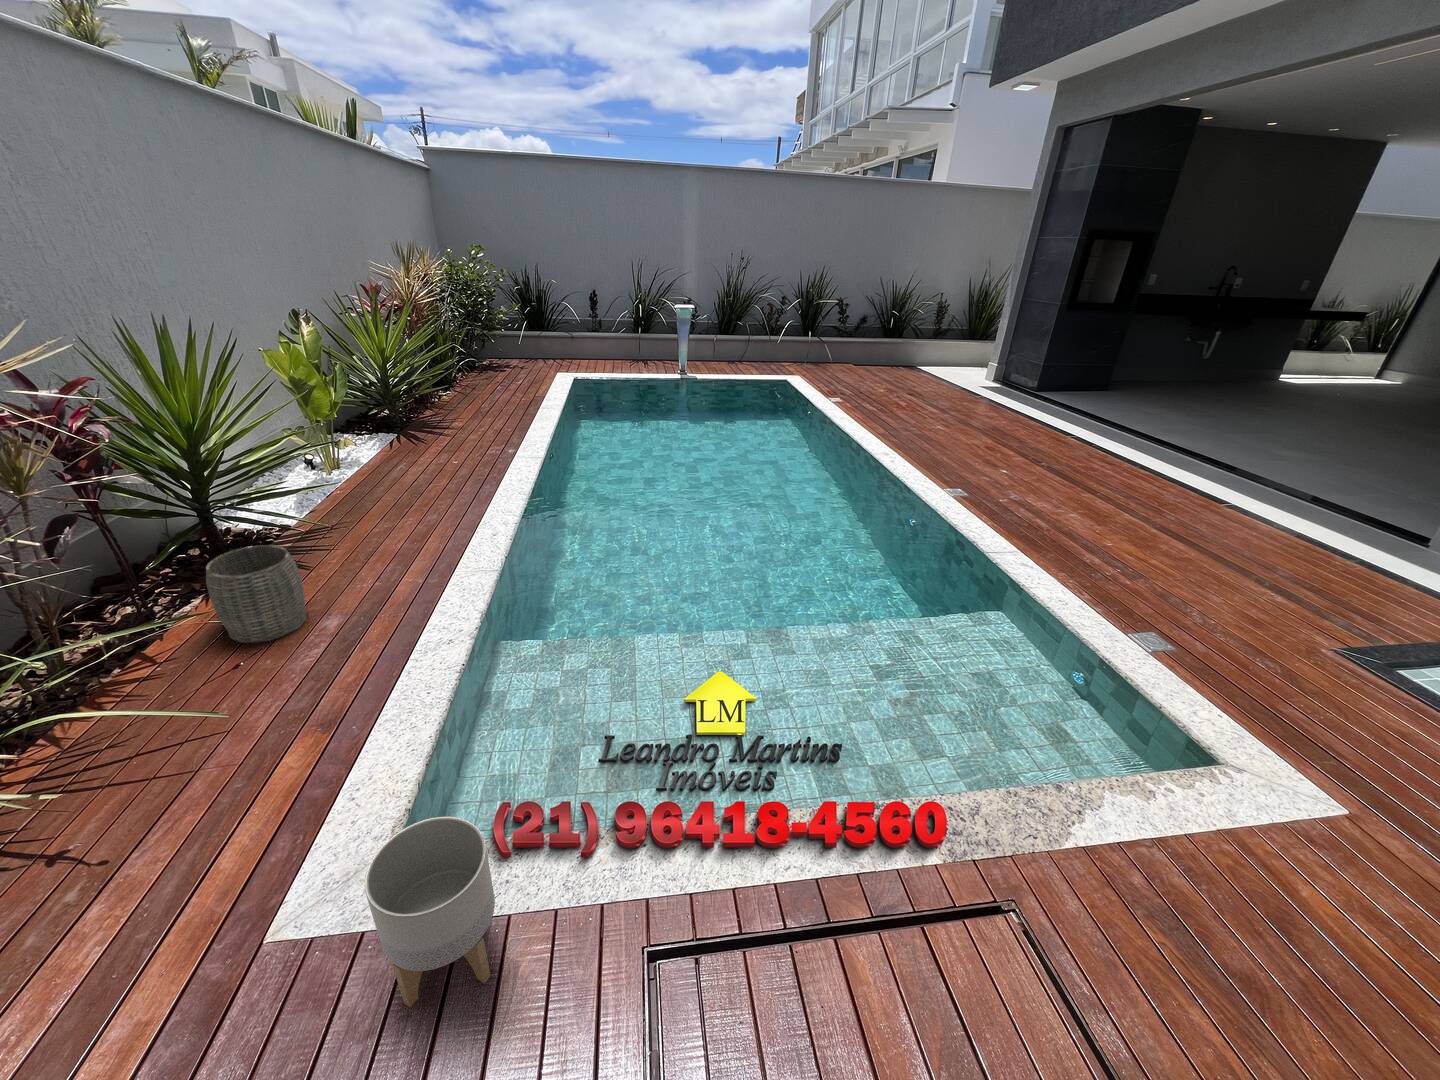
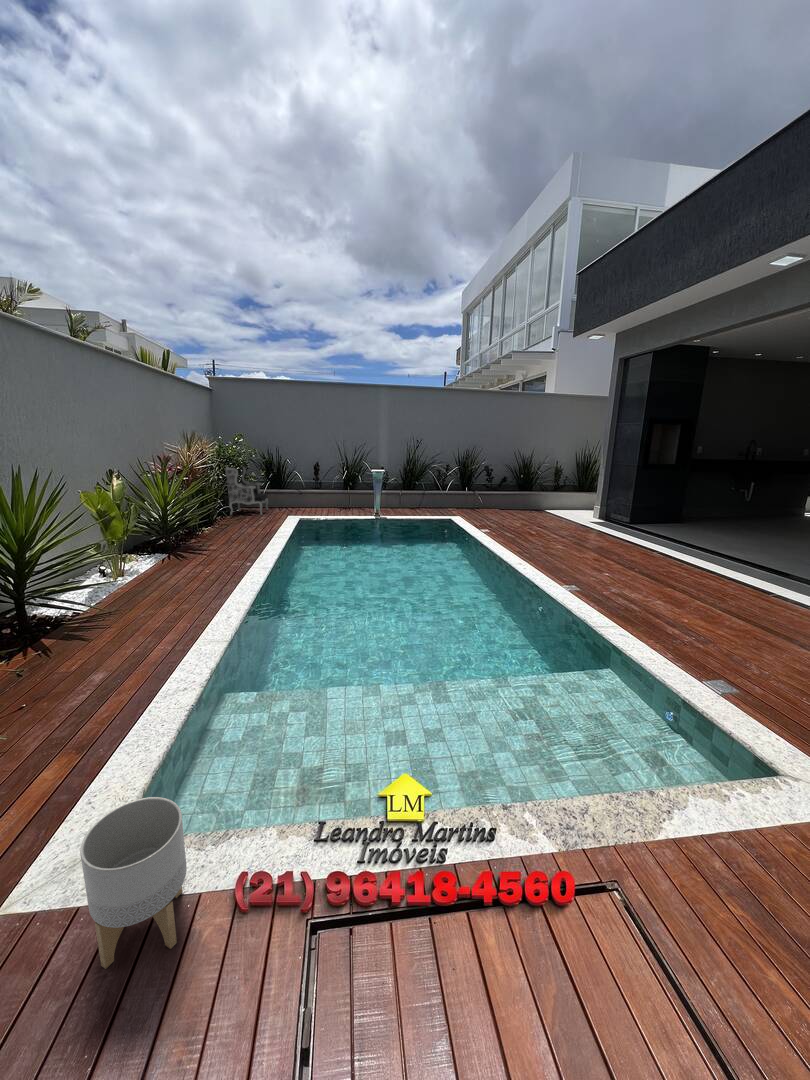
armchair: none [461,292,526,370] -> present [226,467,268,515]
woven basket: present [206,545,306,643] -> none [12,618,83,691]

